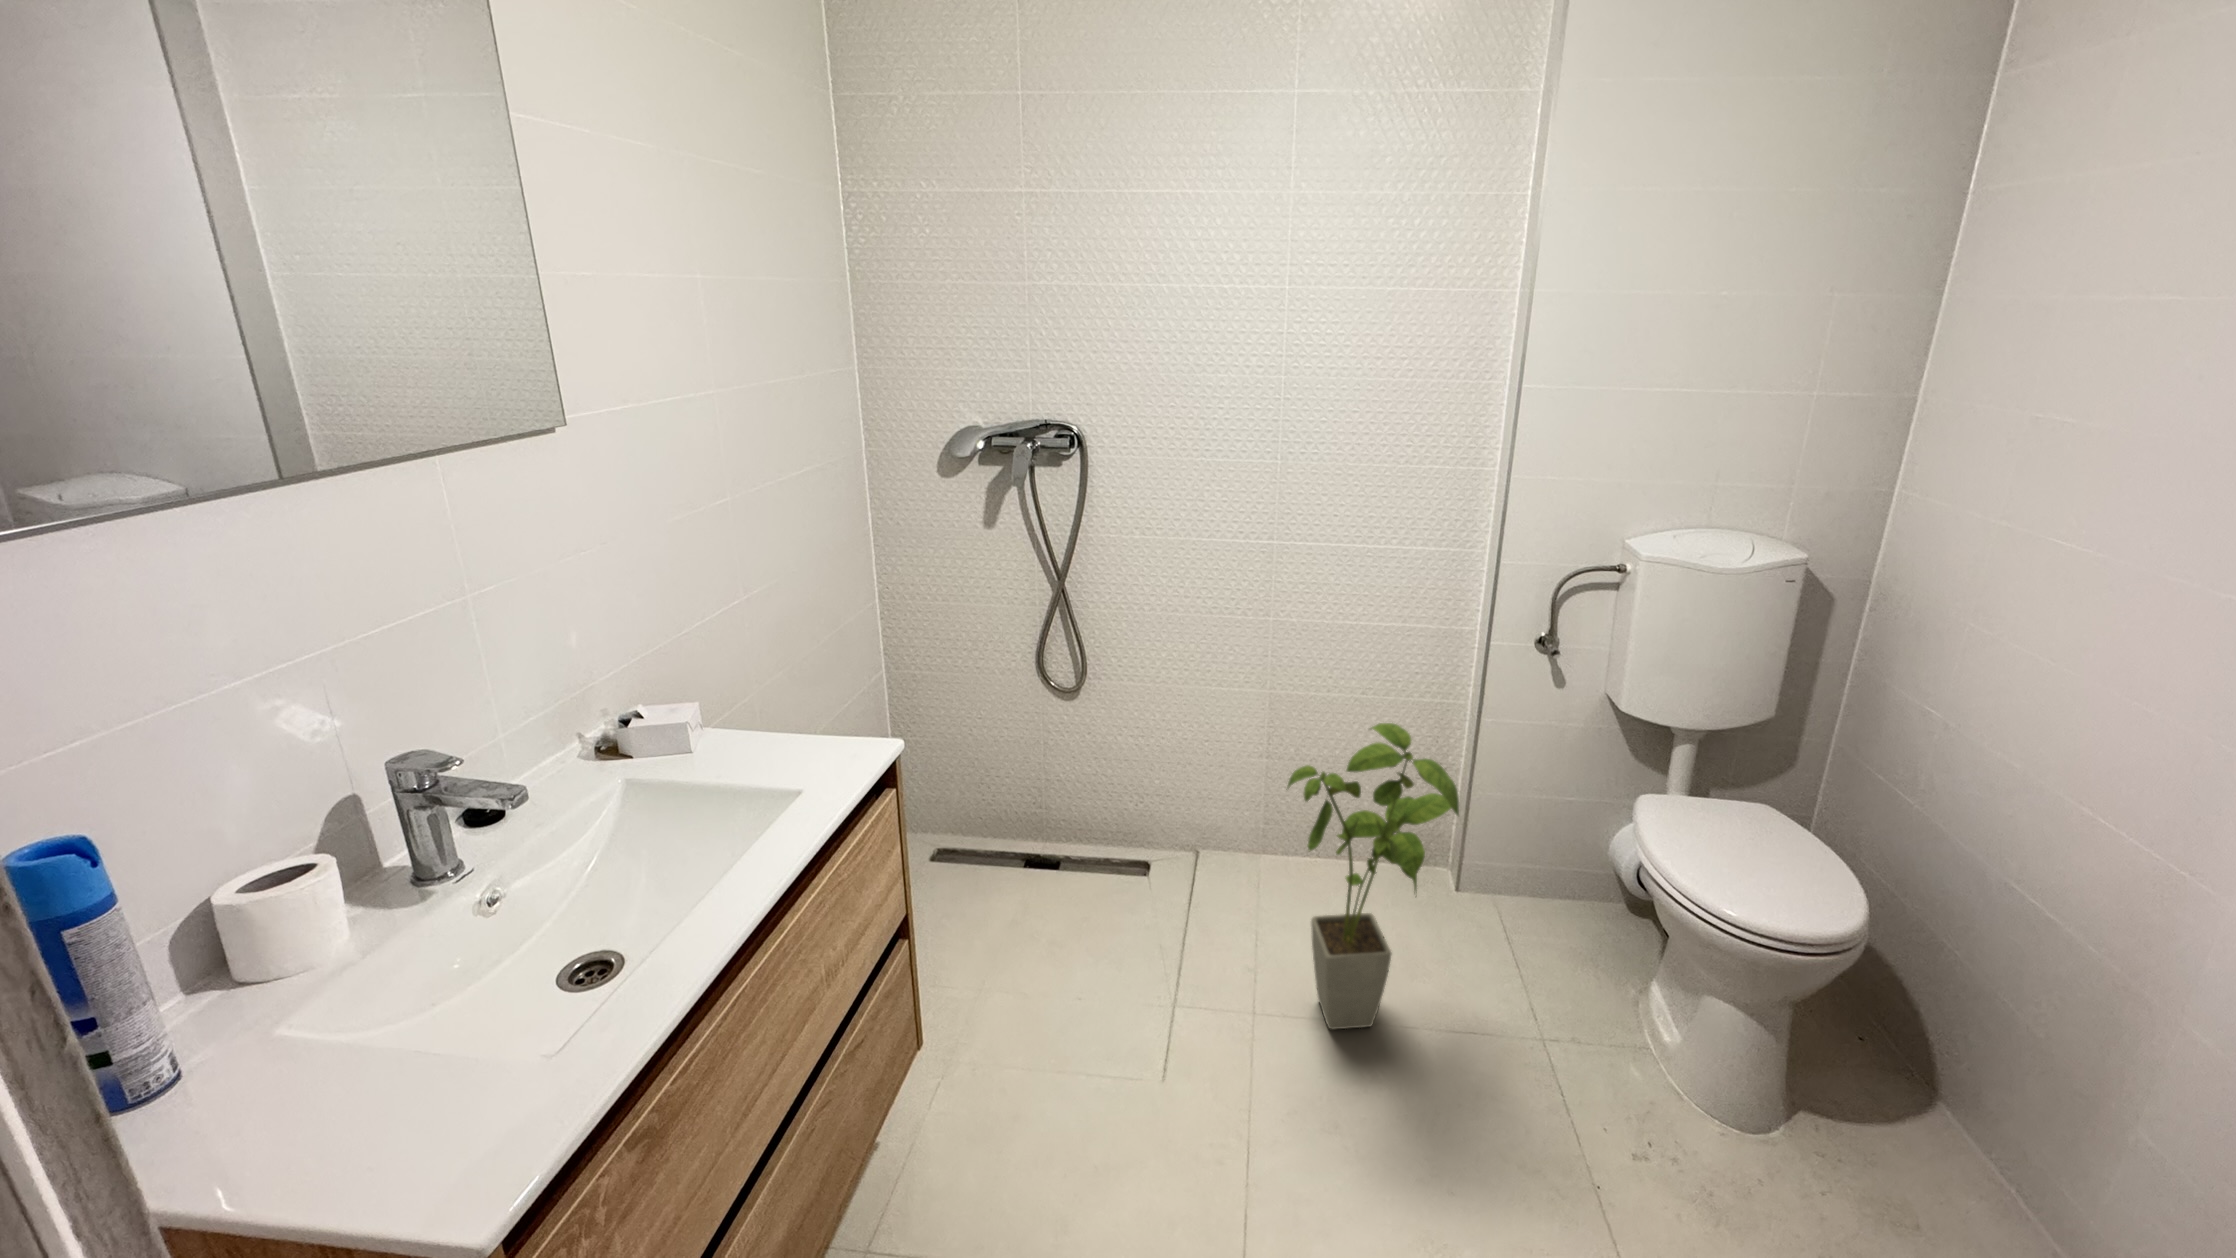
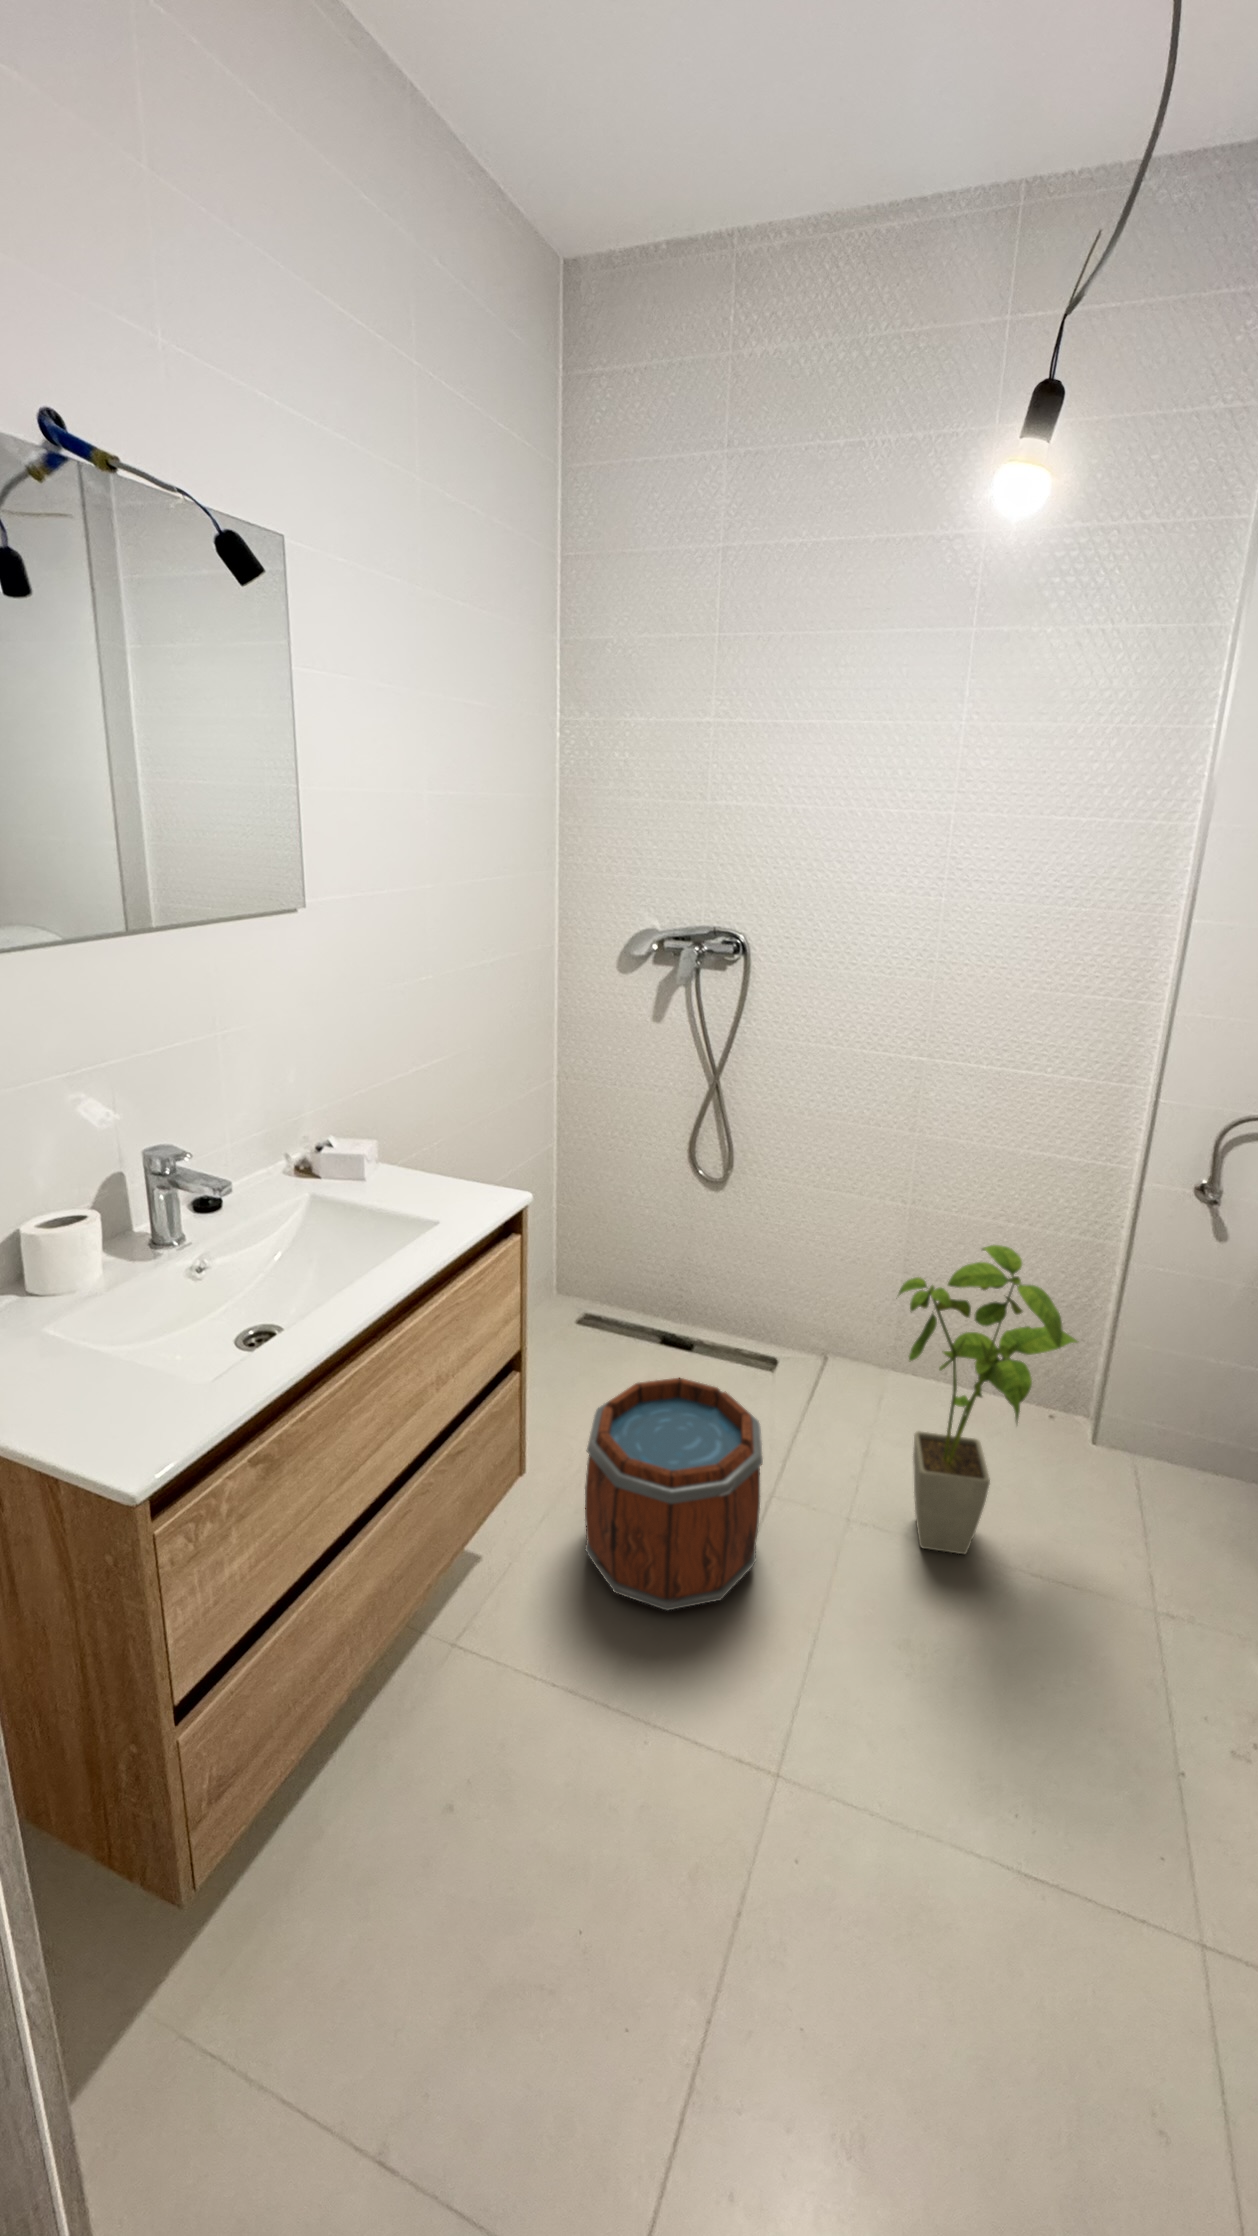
bucket: none [987,908,1178,1157] -> present [585,1378,763,1610]

